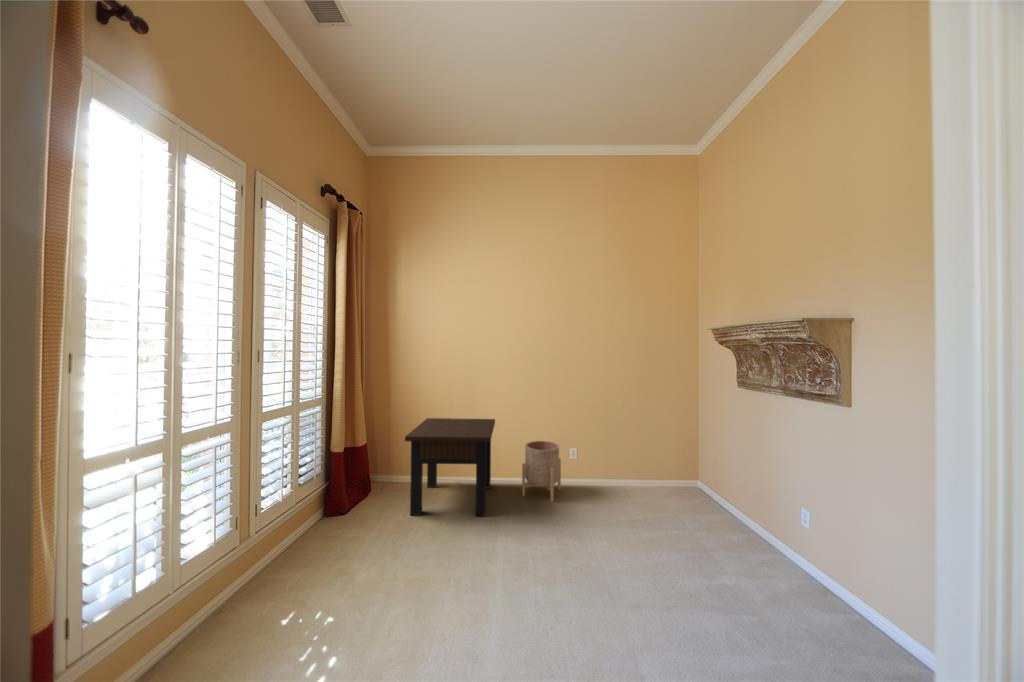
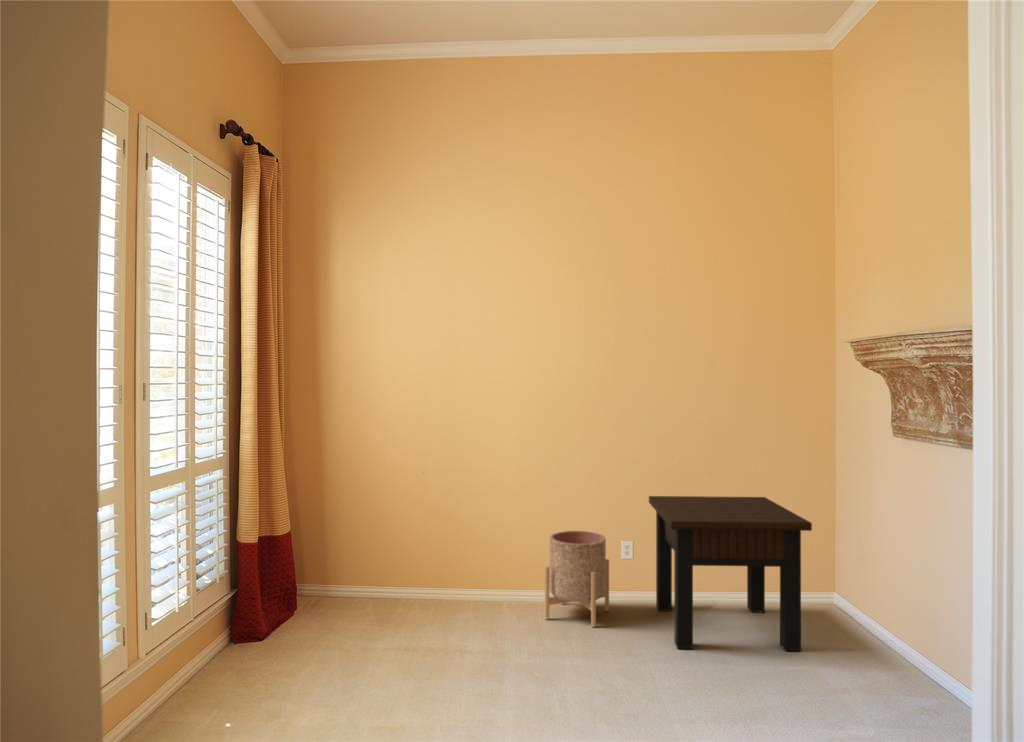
side table: present [405,418,495,516] -> present [649,496,812,651]

